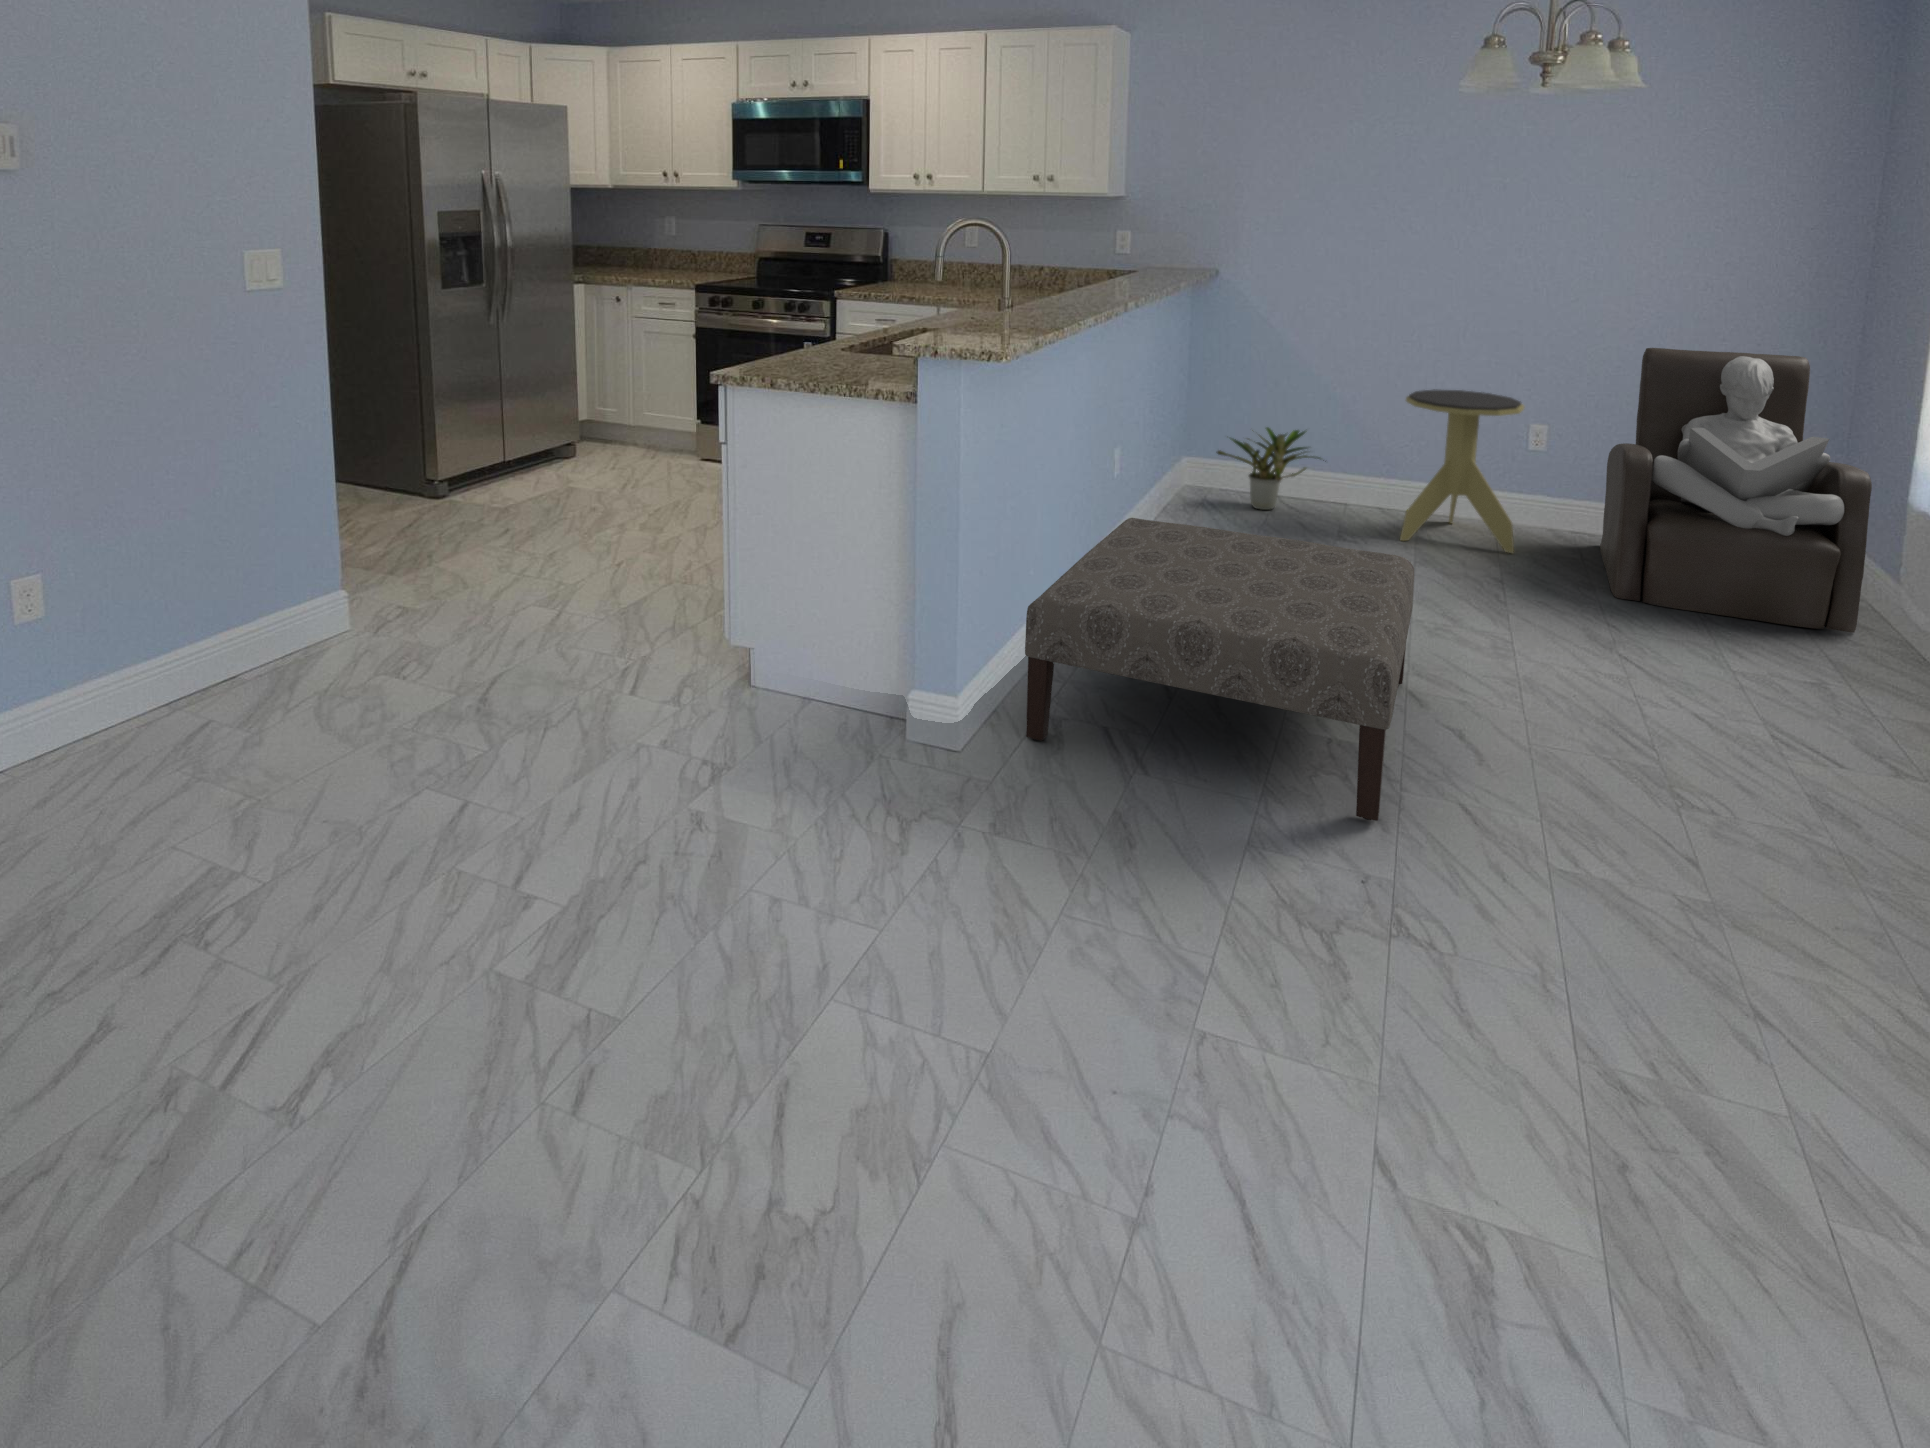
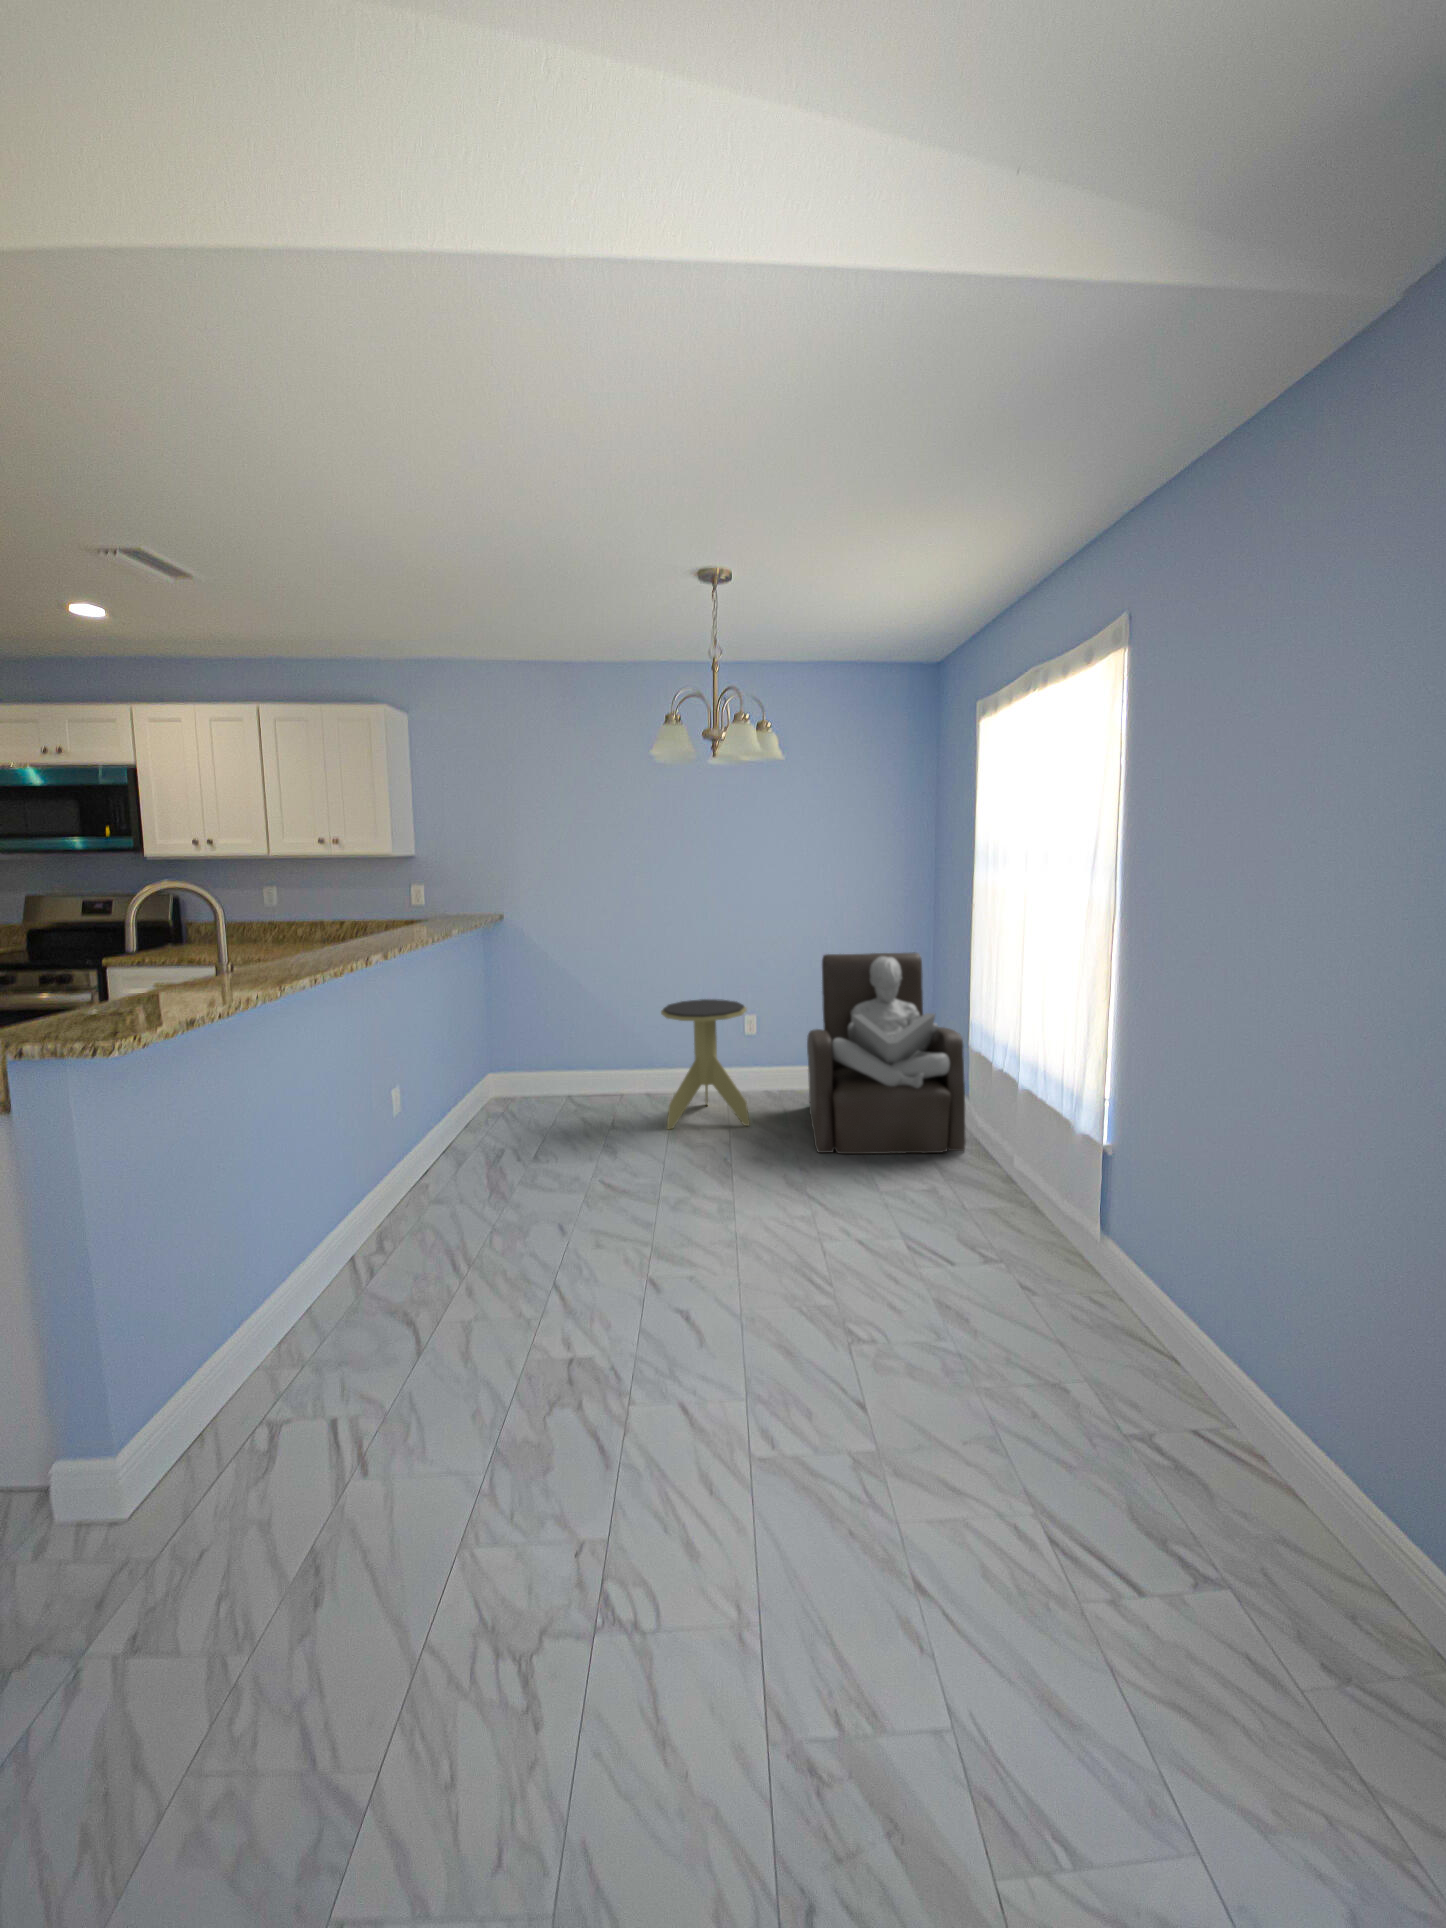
potted plant: present [1217,427,1324,510] -> none [513,1044,608,1119]
ottoman: present [1025,518,1414,821] -> none [214,1171,651,1480]

